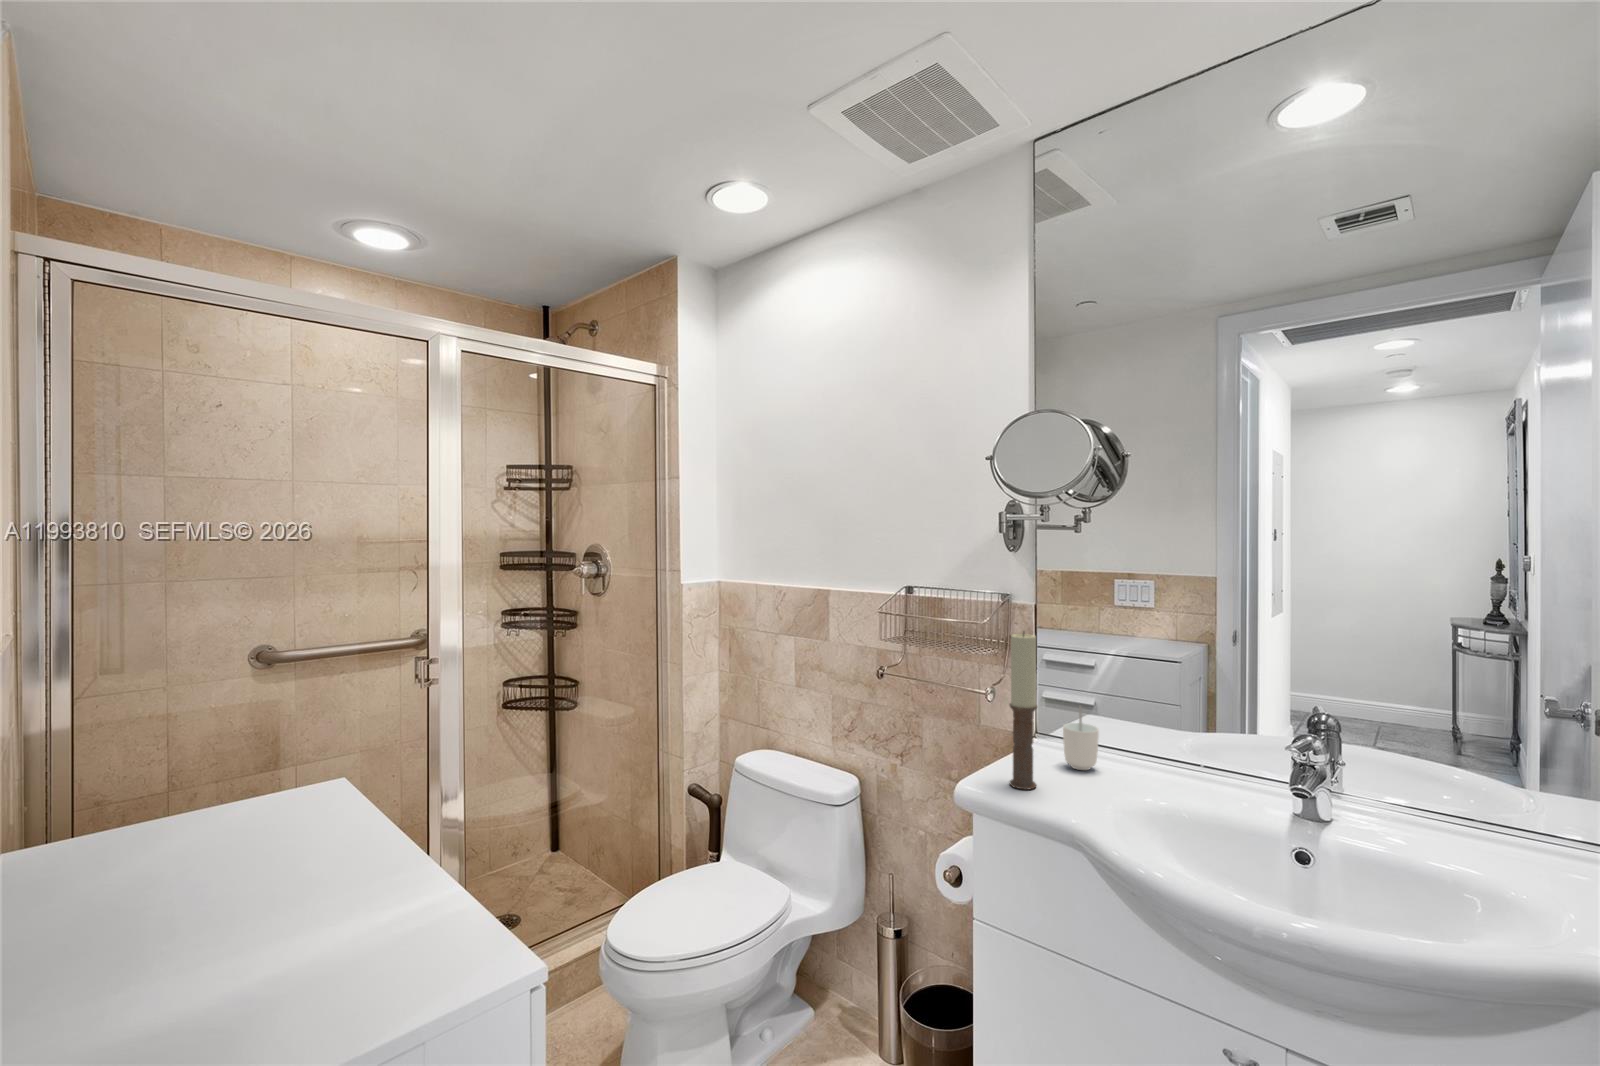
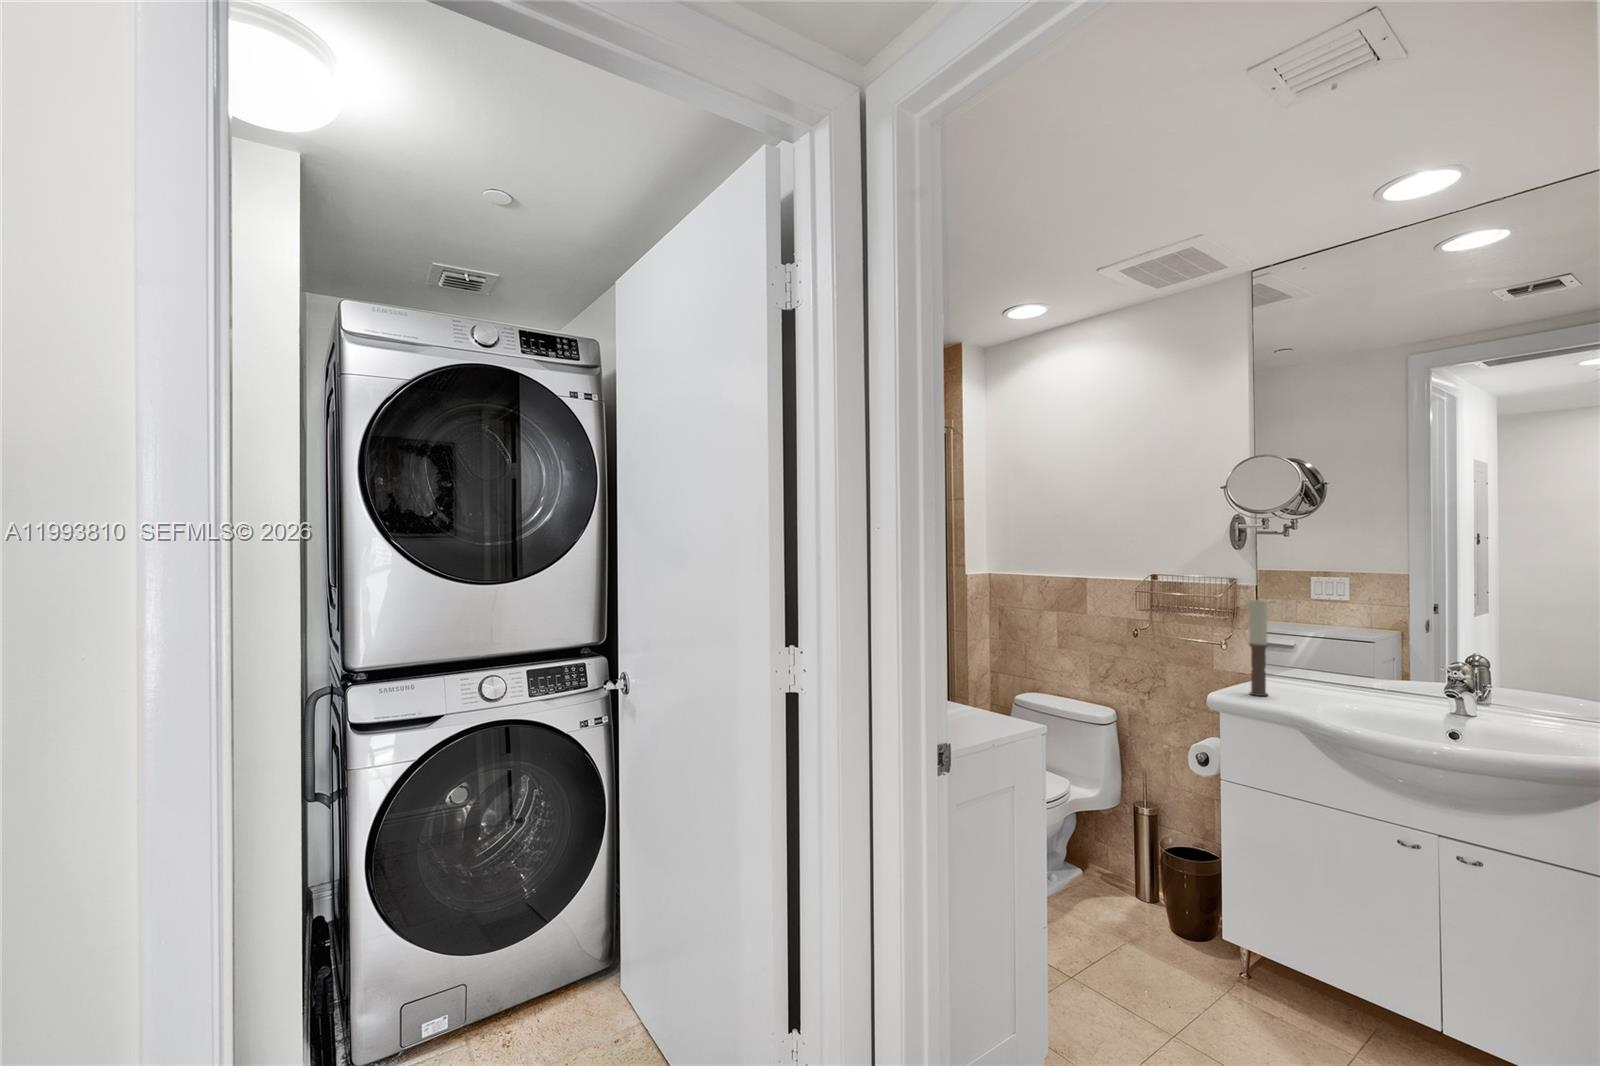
cup: present [1063,706,1099,770] -> none [1282,650,1308,691]

